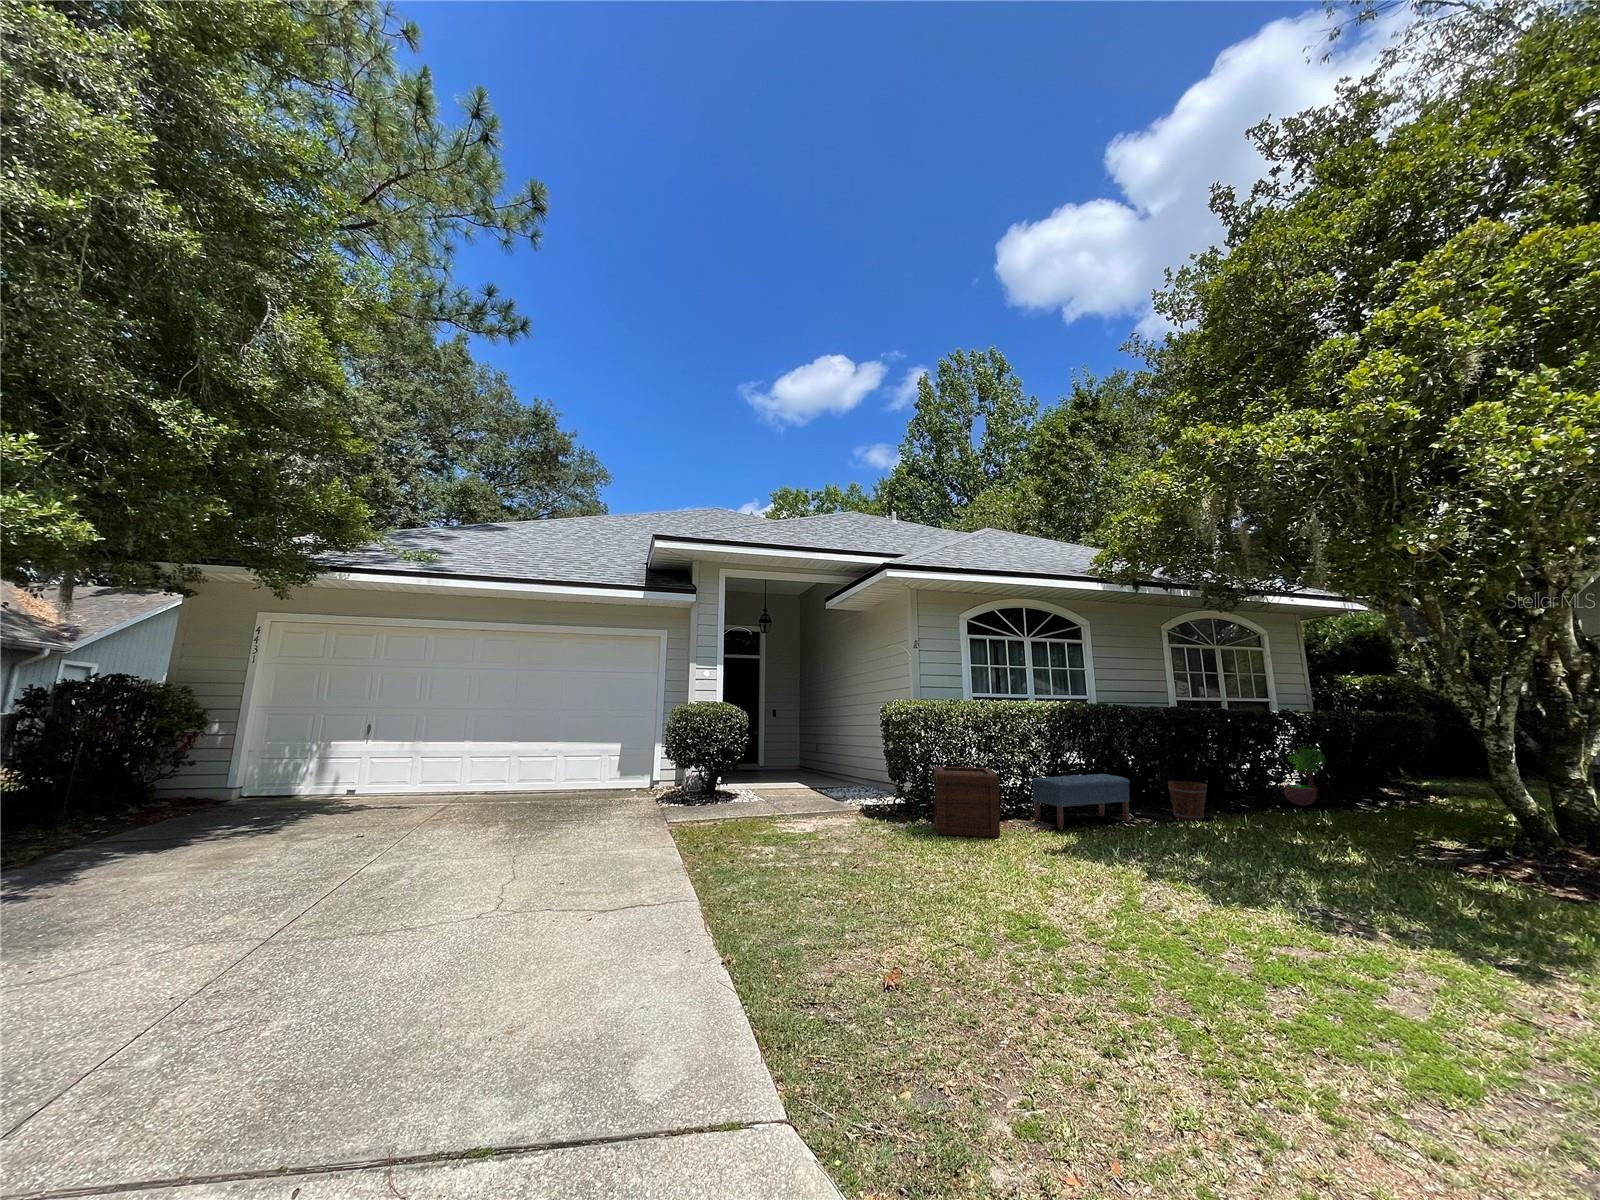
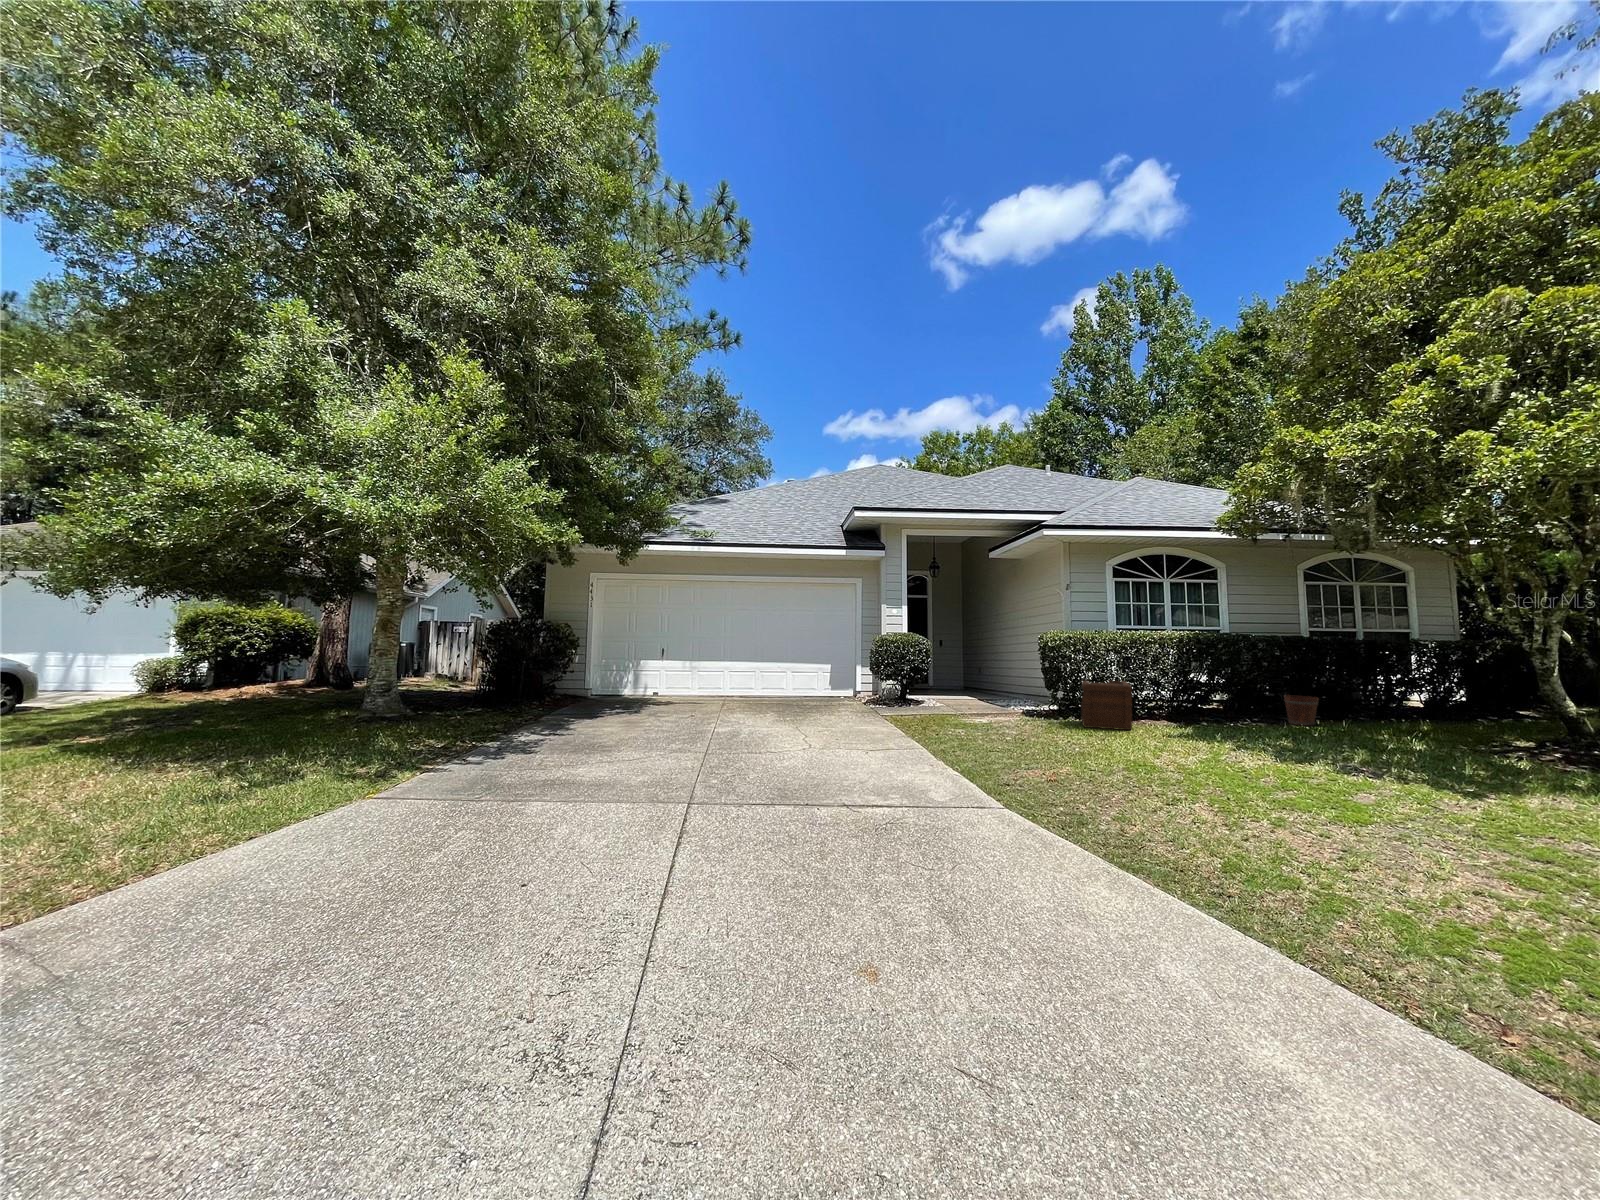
potted tree: present [1284,748,1325,806] -> none [1403,667,1444,720]
bench: present [1031,774,1130,829] -> none [1161,688,1247,727]

